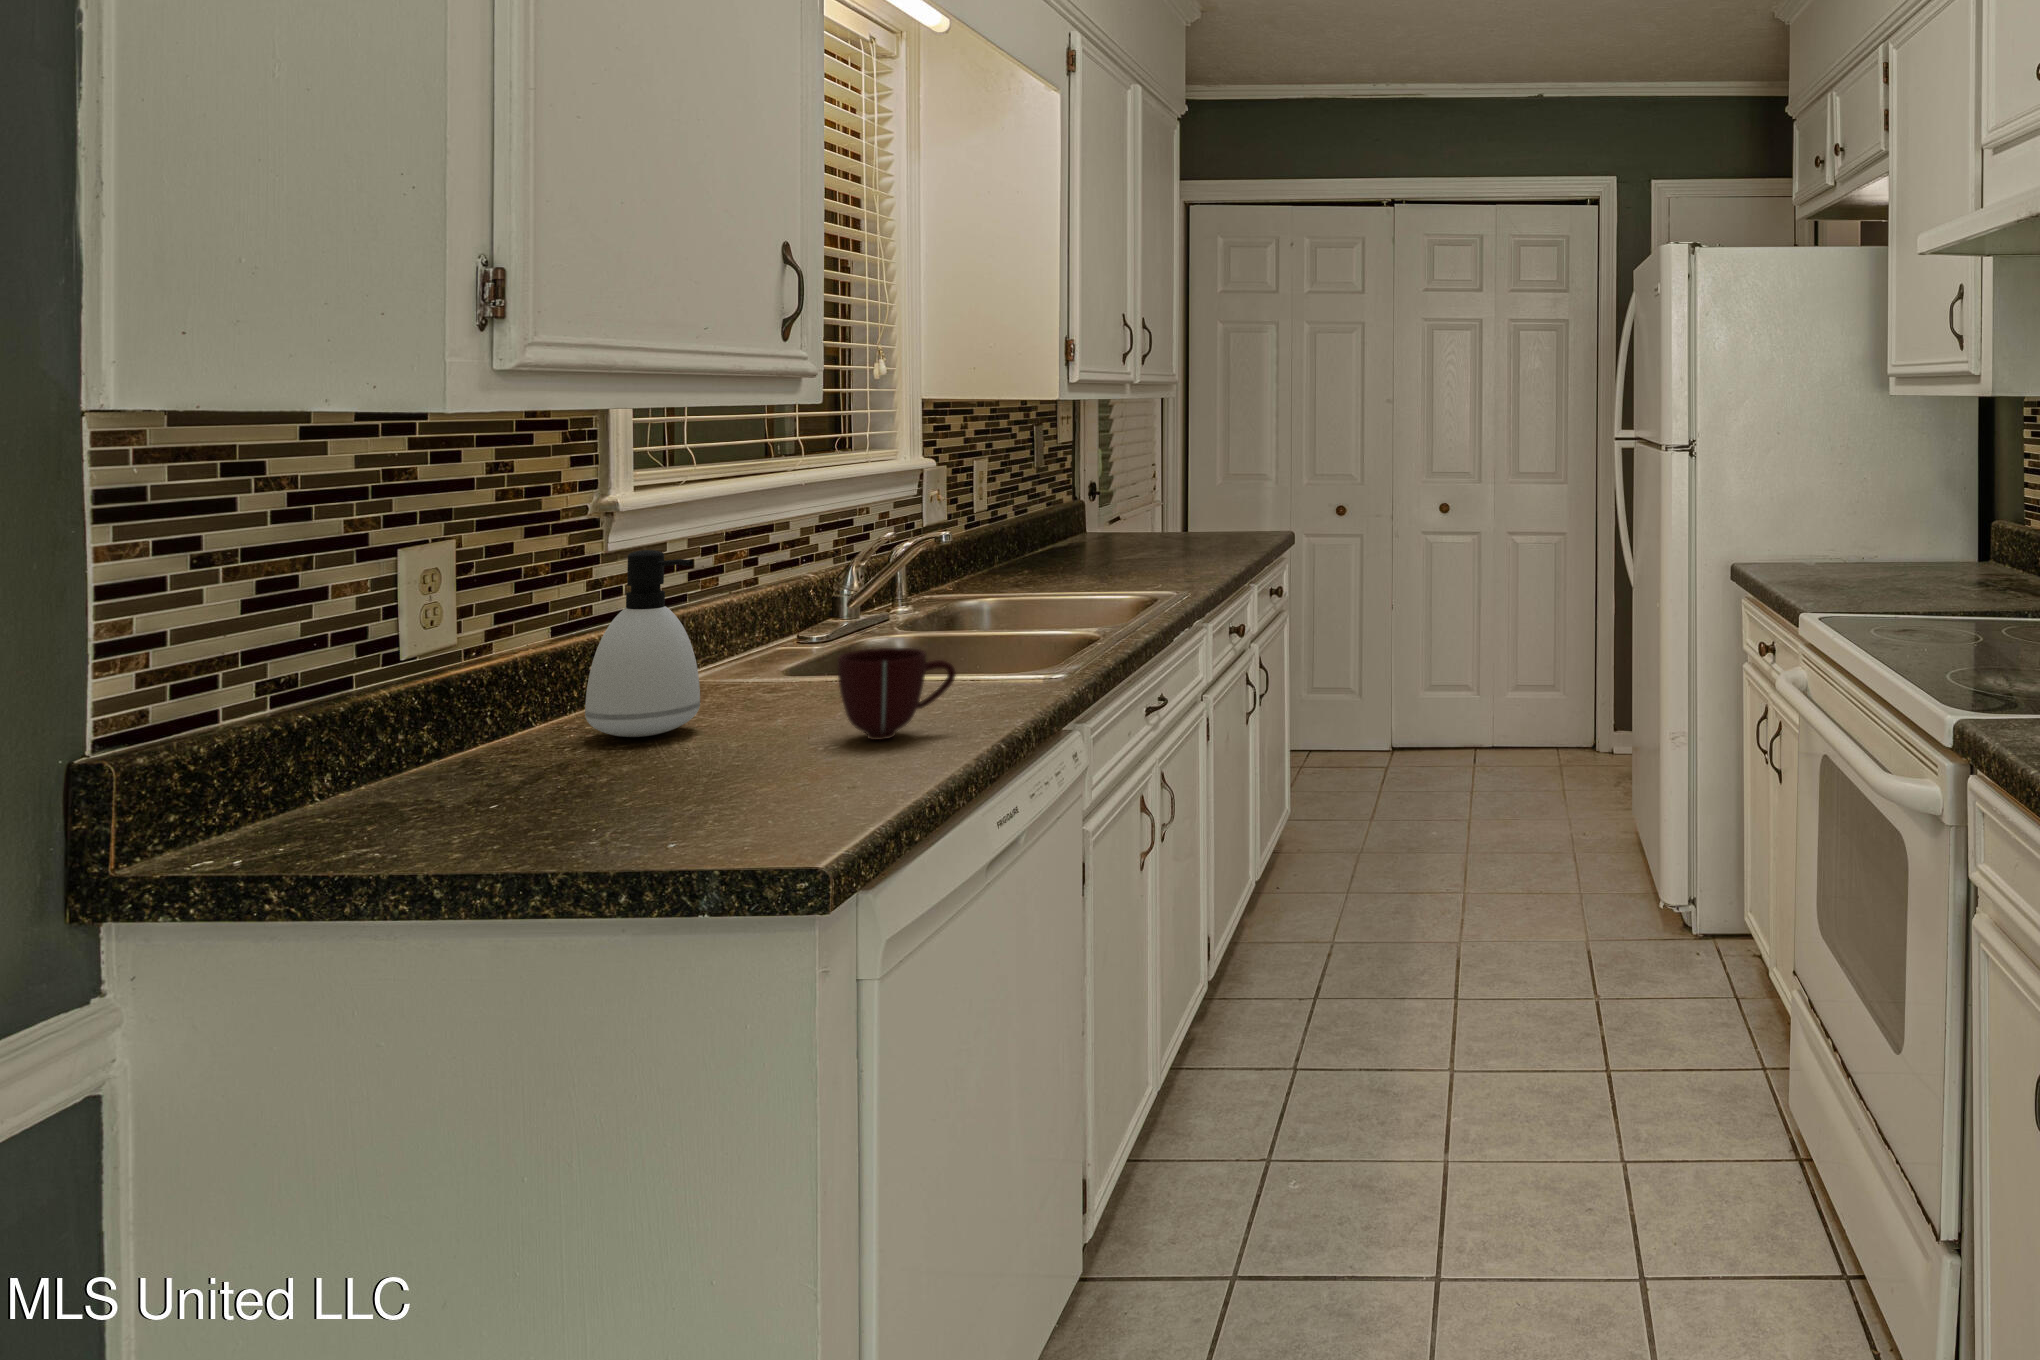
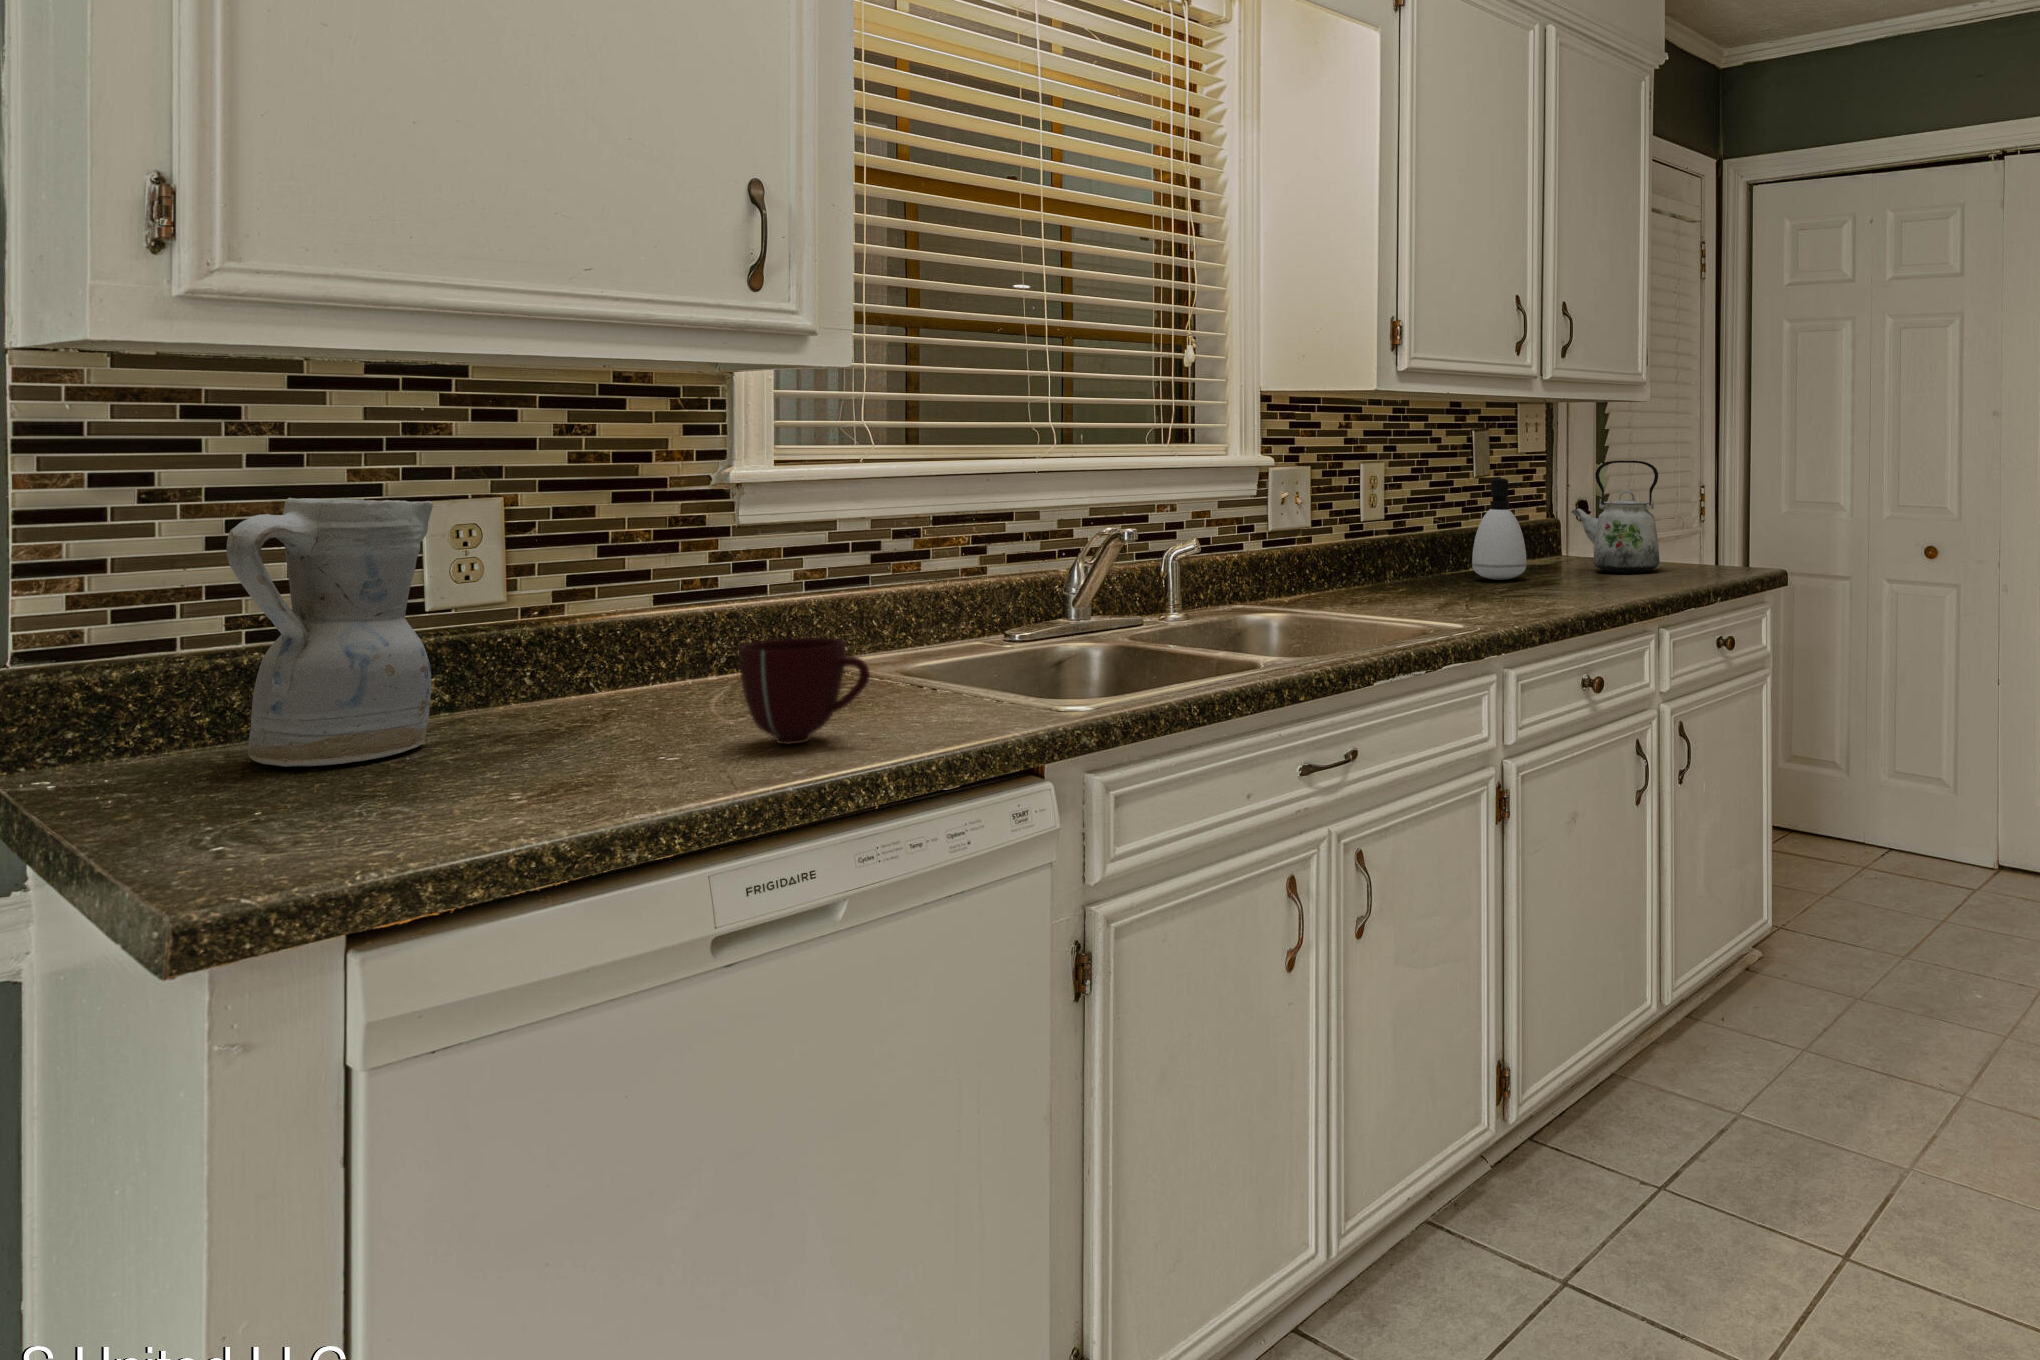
kettle: none [1135,451,1215,548] -> present [1571,461,1660,573]
soap dispenser: present [585,550,700,737] -> present [1472,478,1526,580]
ceramic pitcher: none [363,551,537,816] -> present [227,498,433,767]

